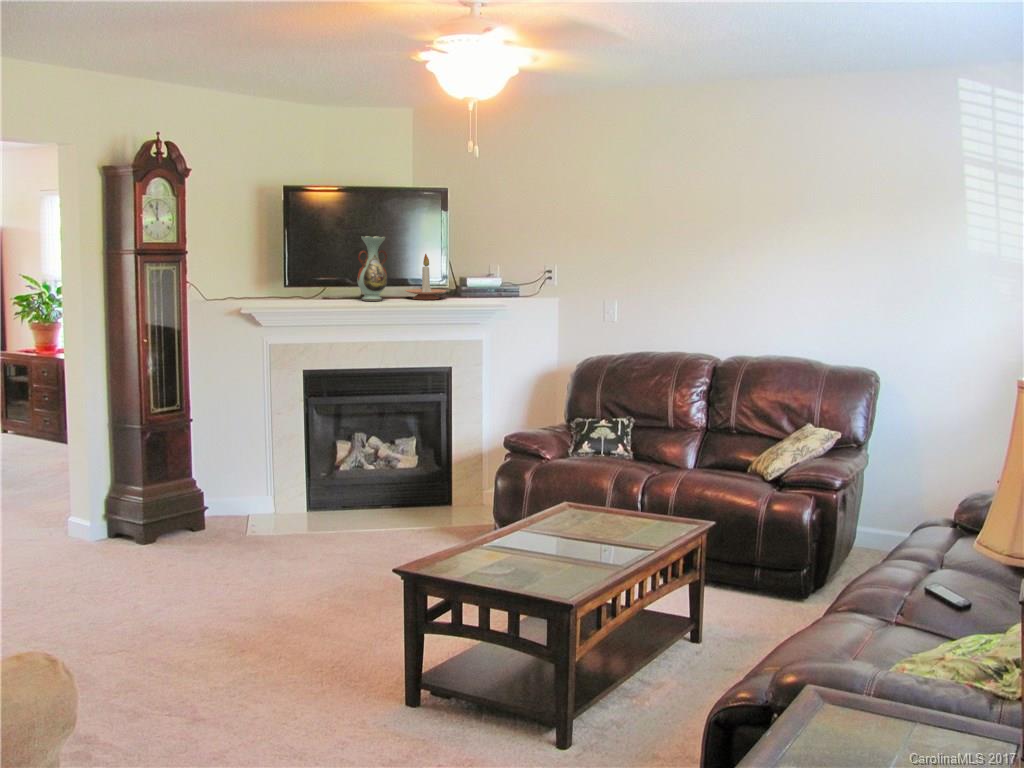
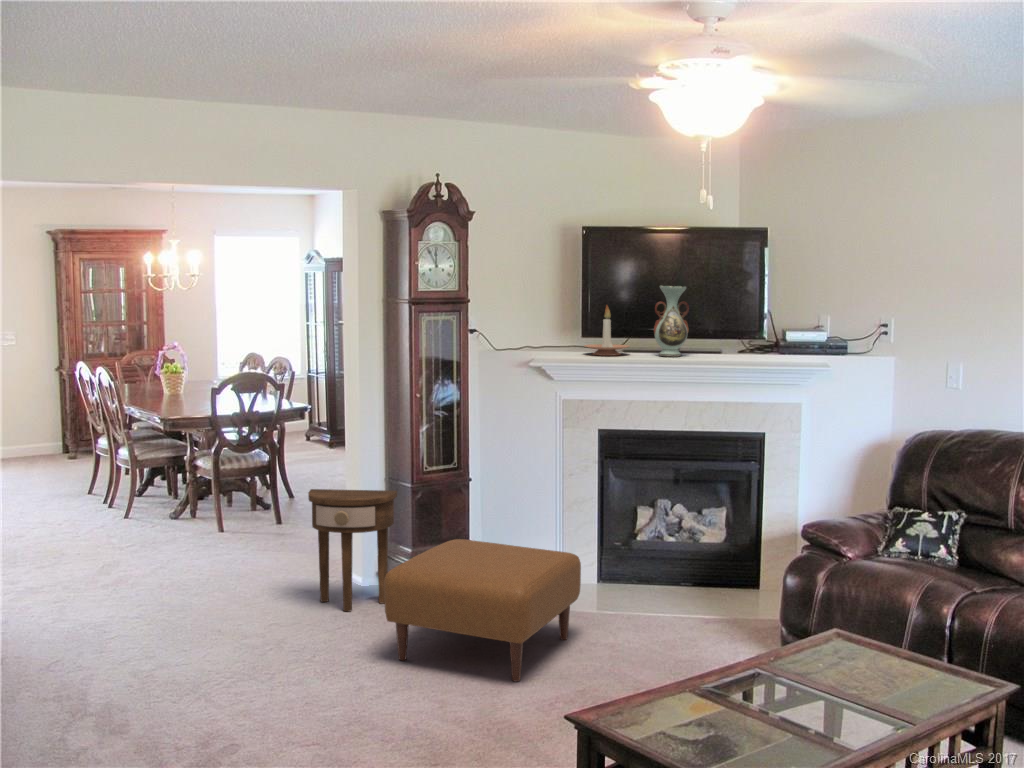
candle holder: present [405,254,446,300] -> present [585,305,629,356]
side table: none [35,442,128,565] -> present [308,489,397,611]
ottoman: none [169,481,331,593] -> present [384,539,581,682]

